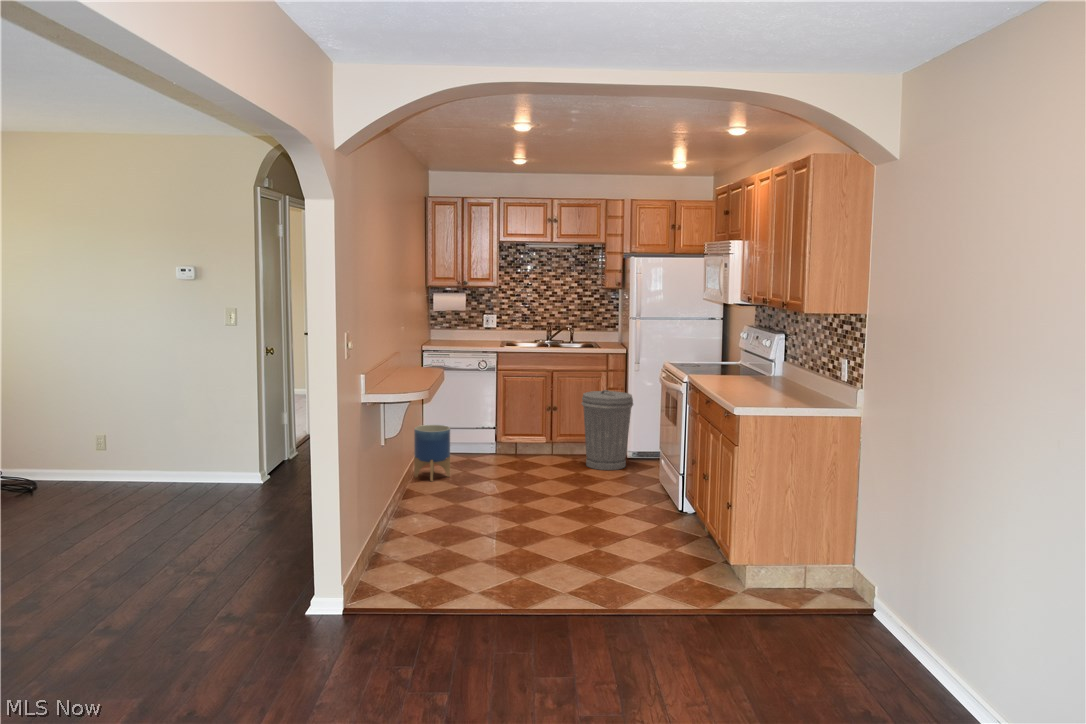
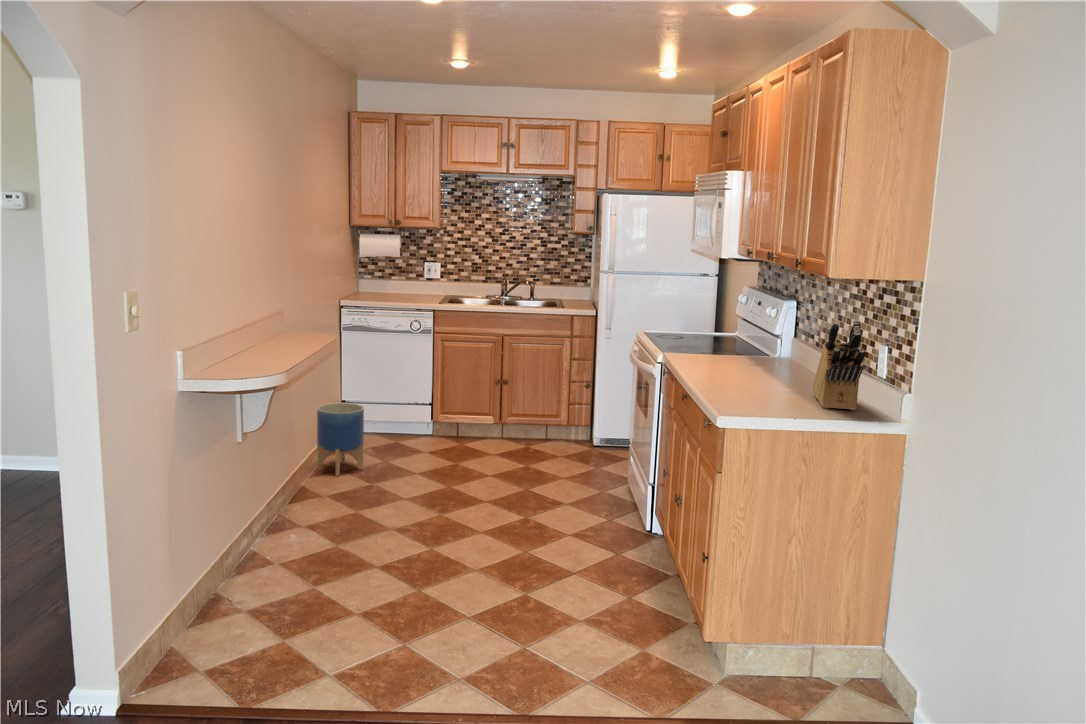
knife block: none [798,341,831,404] -> present [813,320,865,410]
trash can: present [582,390,633,470] -> none [536,362,602,464]

